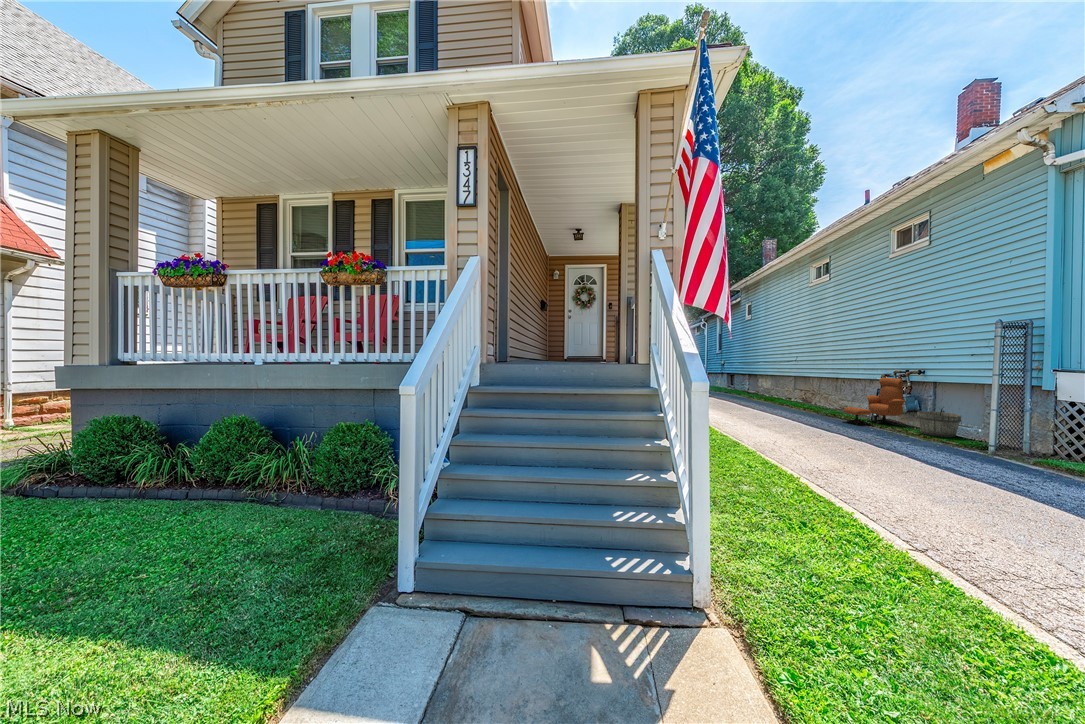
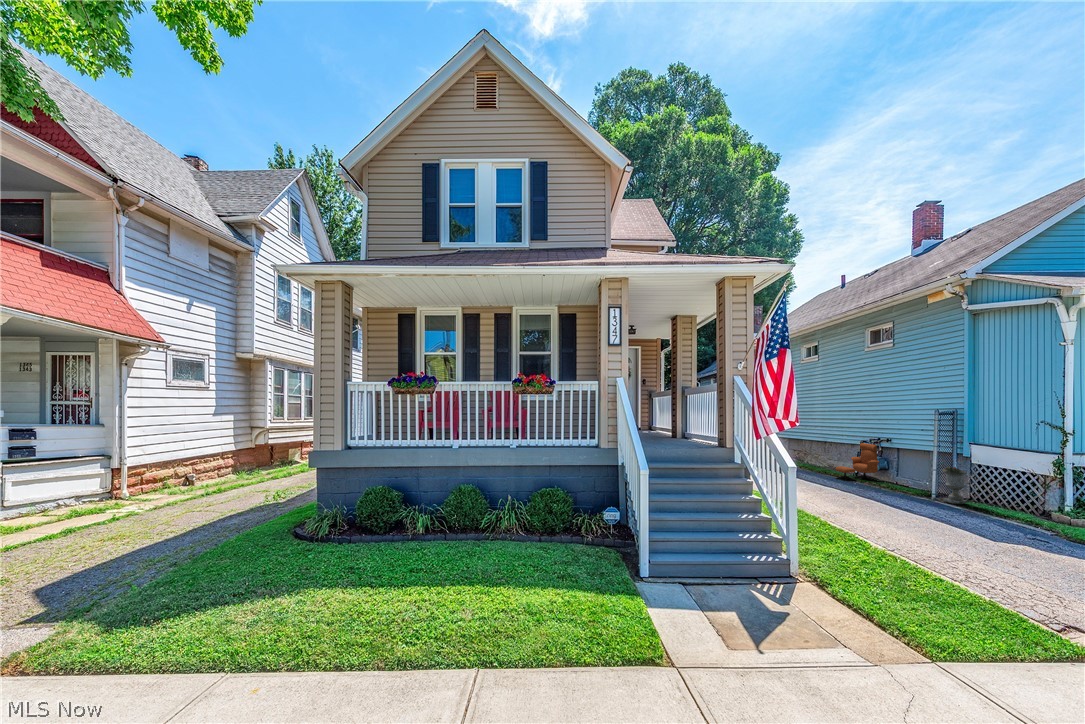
planter: none [1006,402,1051,461] -> present [943,466,967,504]
wooden bucket: present [917,408,962,437] -> none [887,467,917,489]

